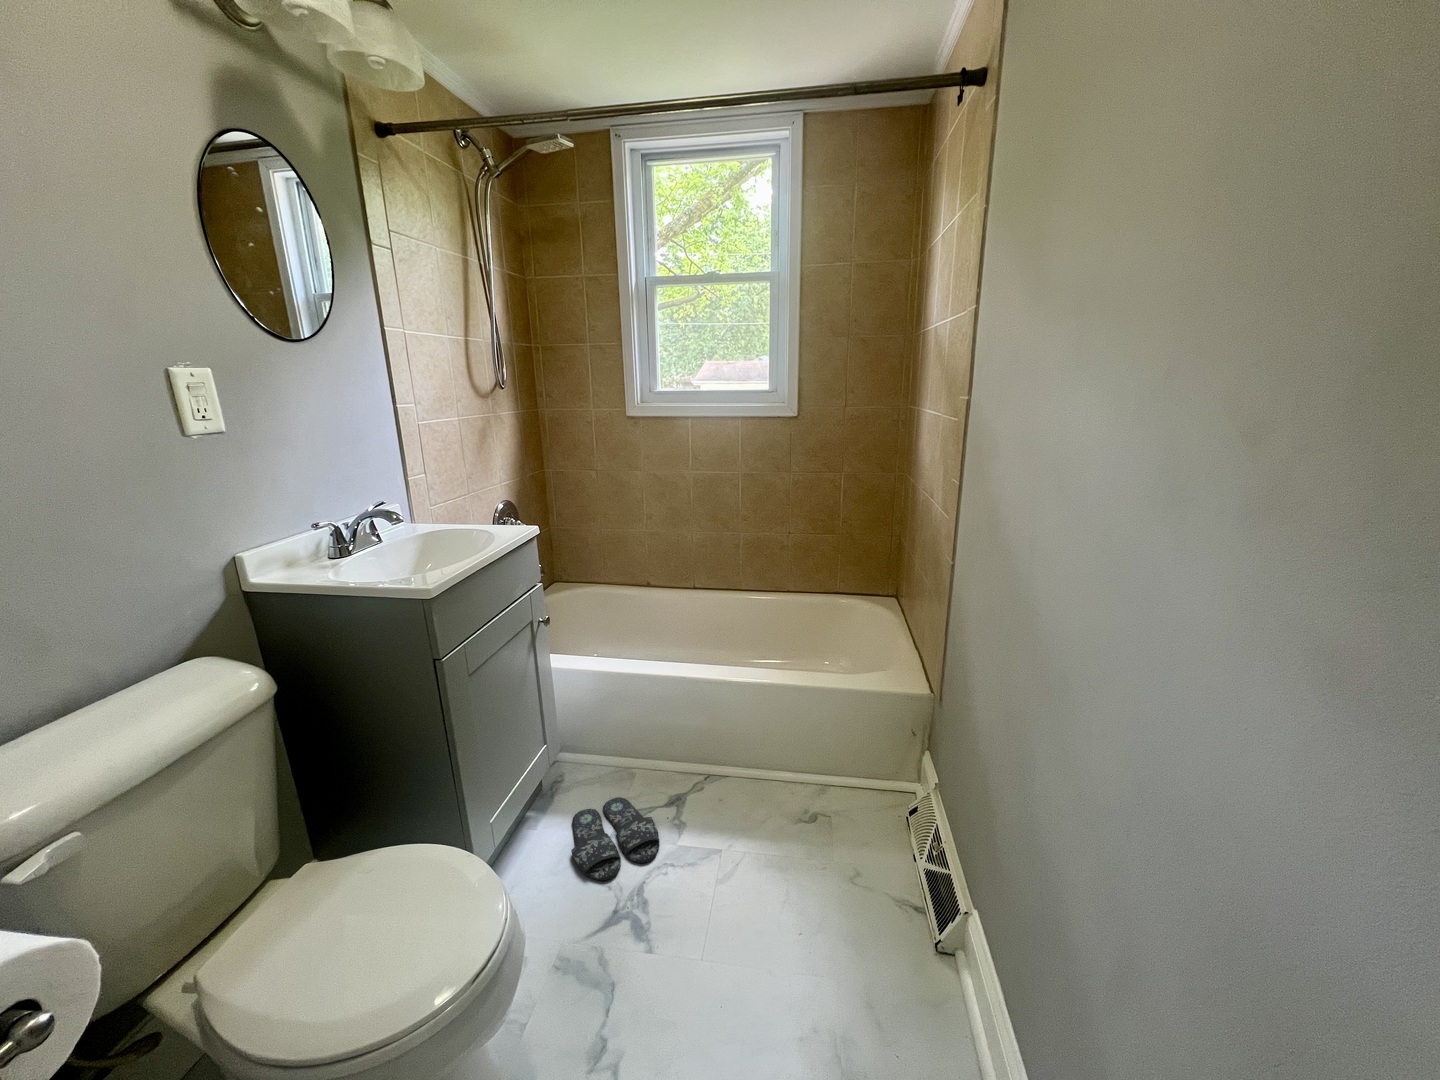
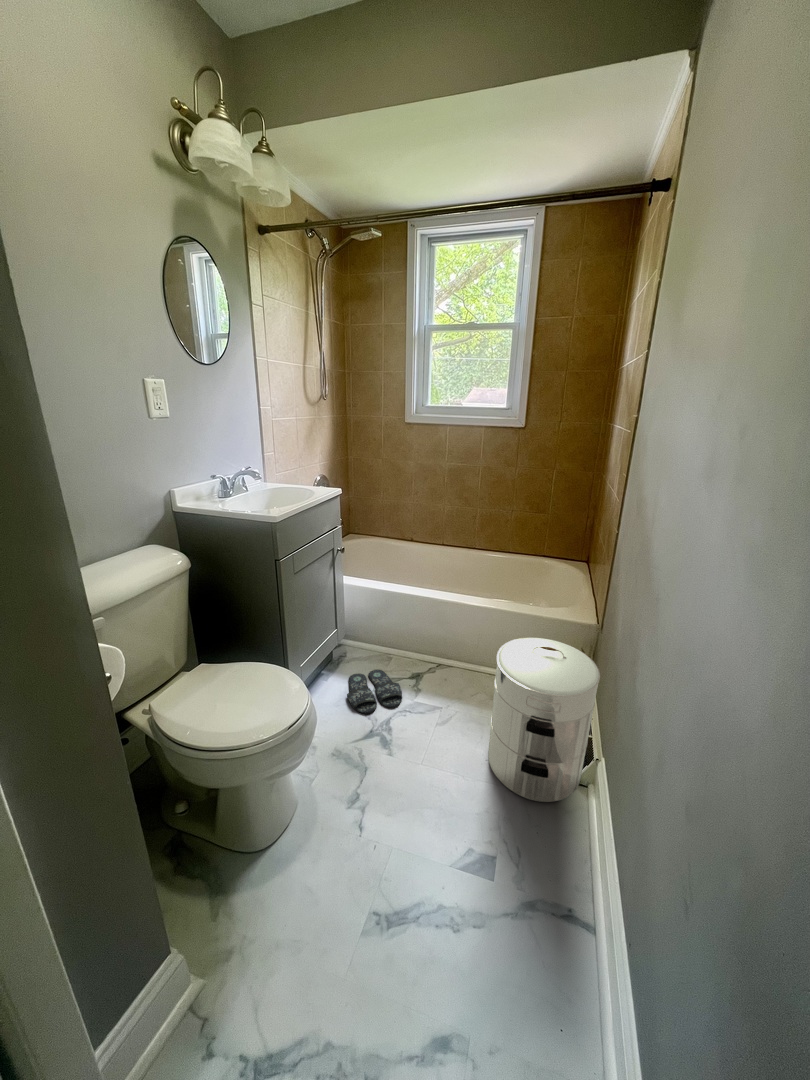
waste bin: none [802,732,961,994] -> present [488,637,600,802]

